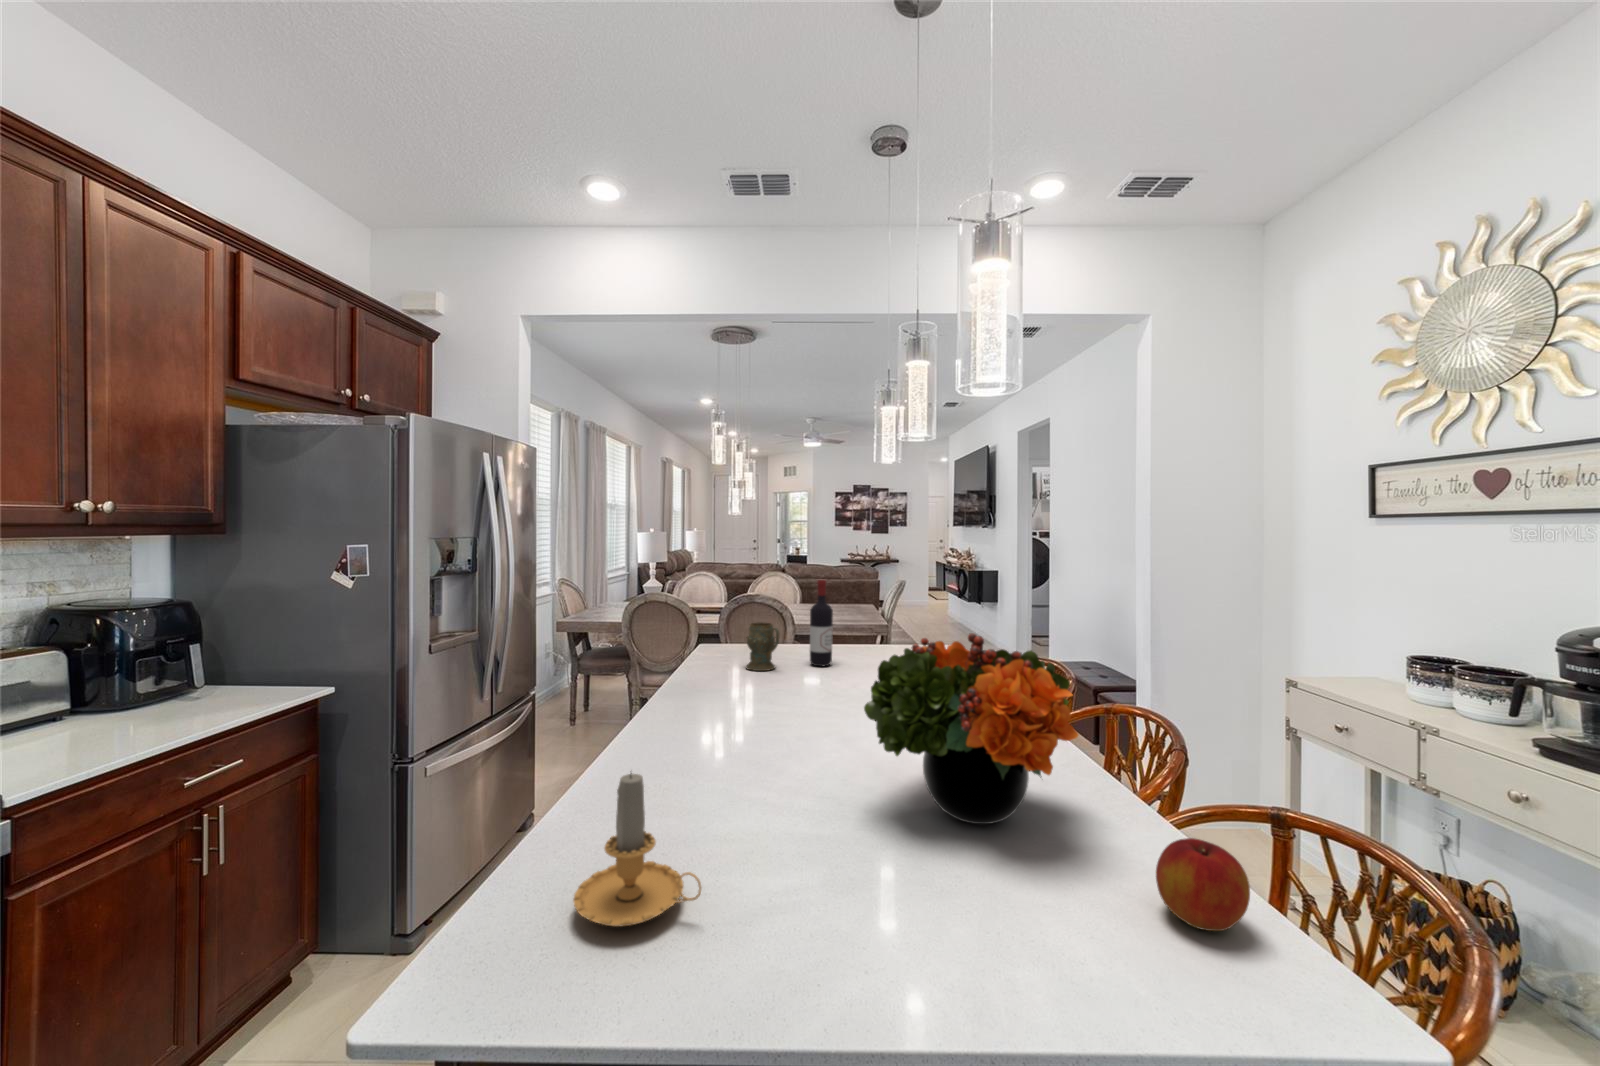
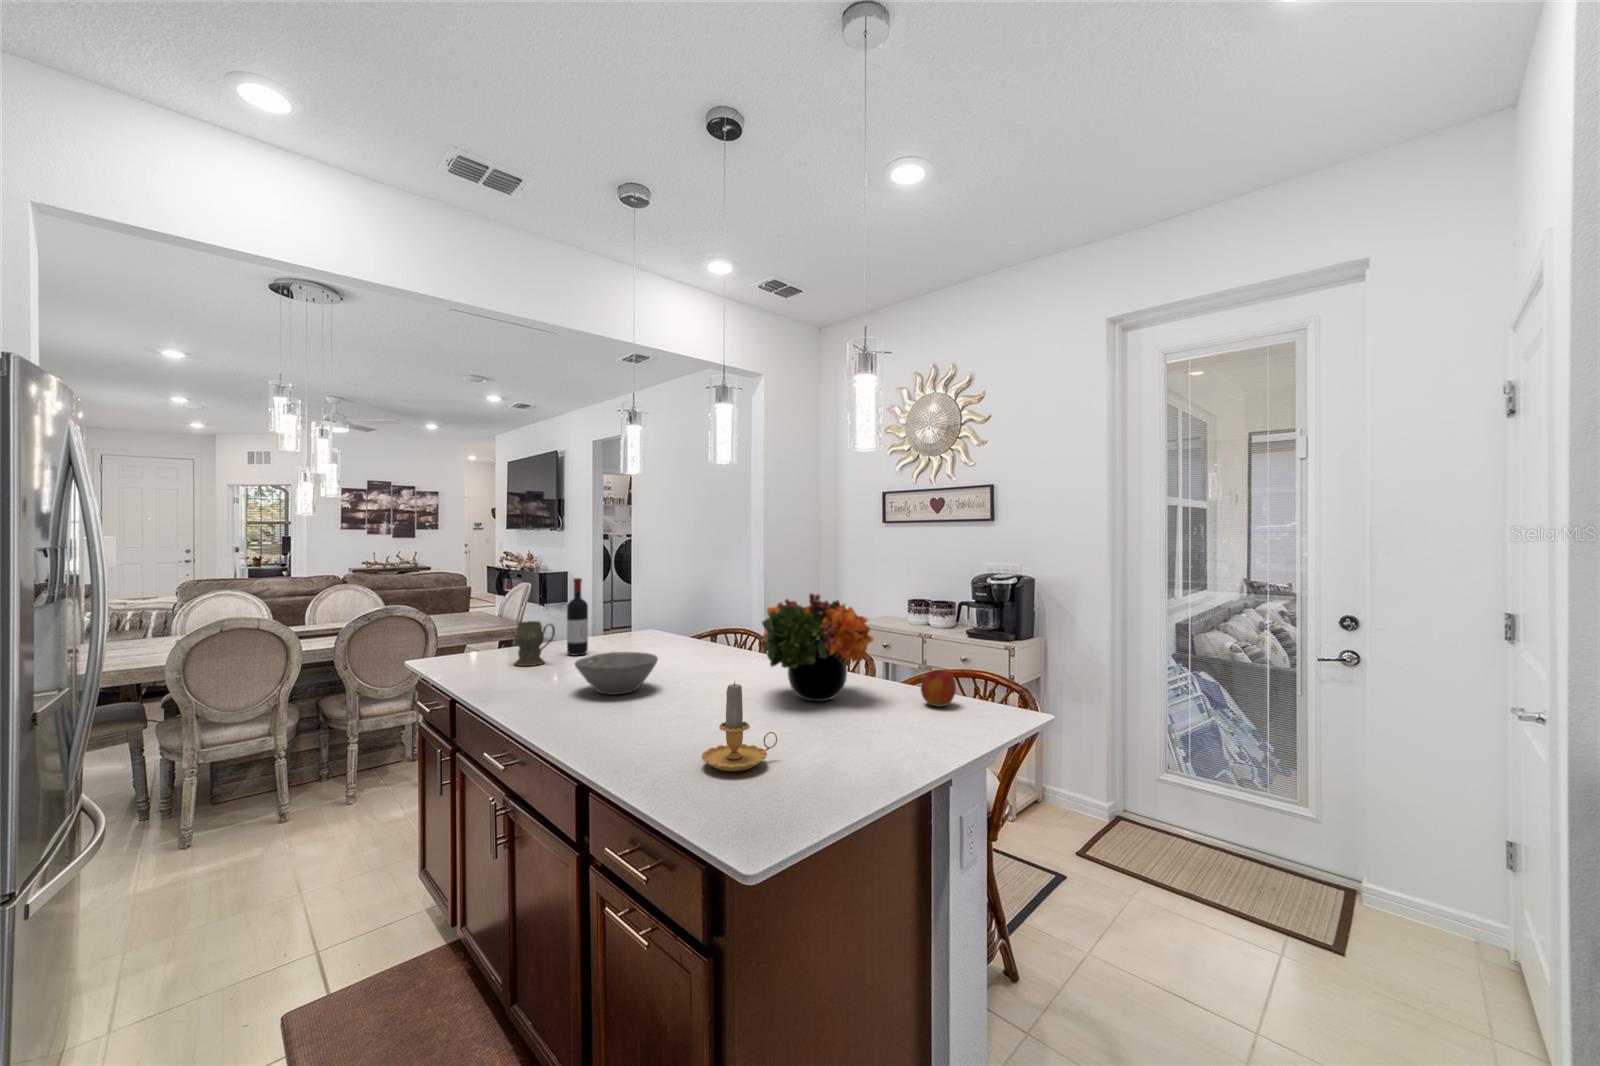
bowl: none [713,673,812,729] -> present [575,652,658,695]

